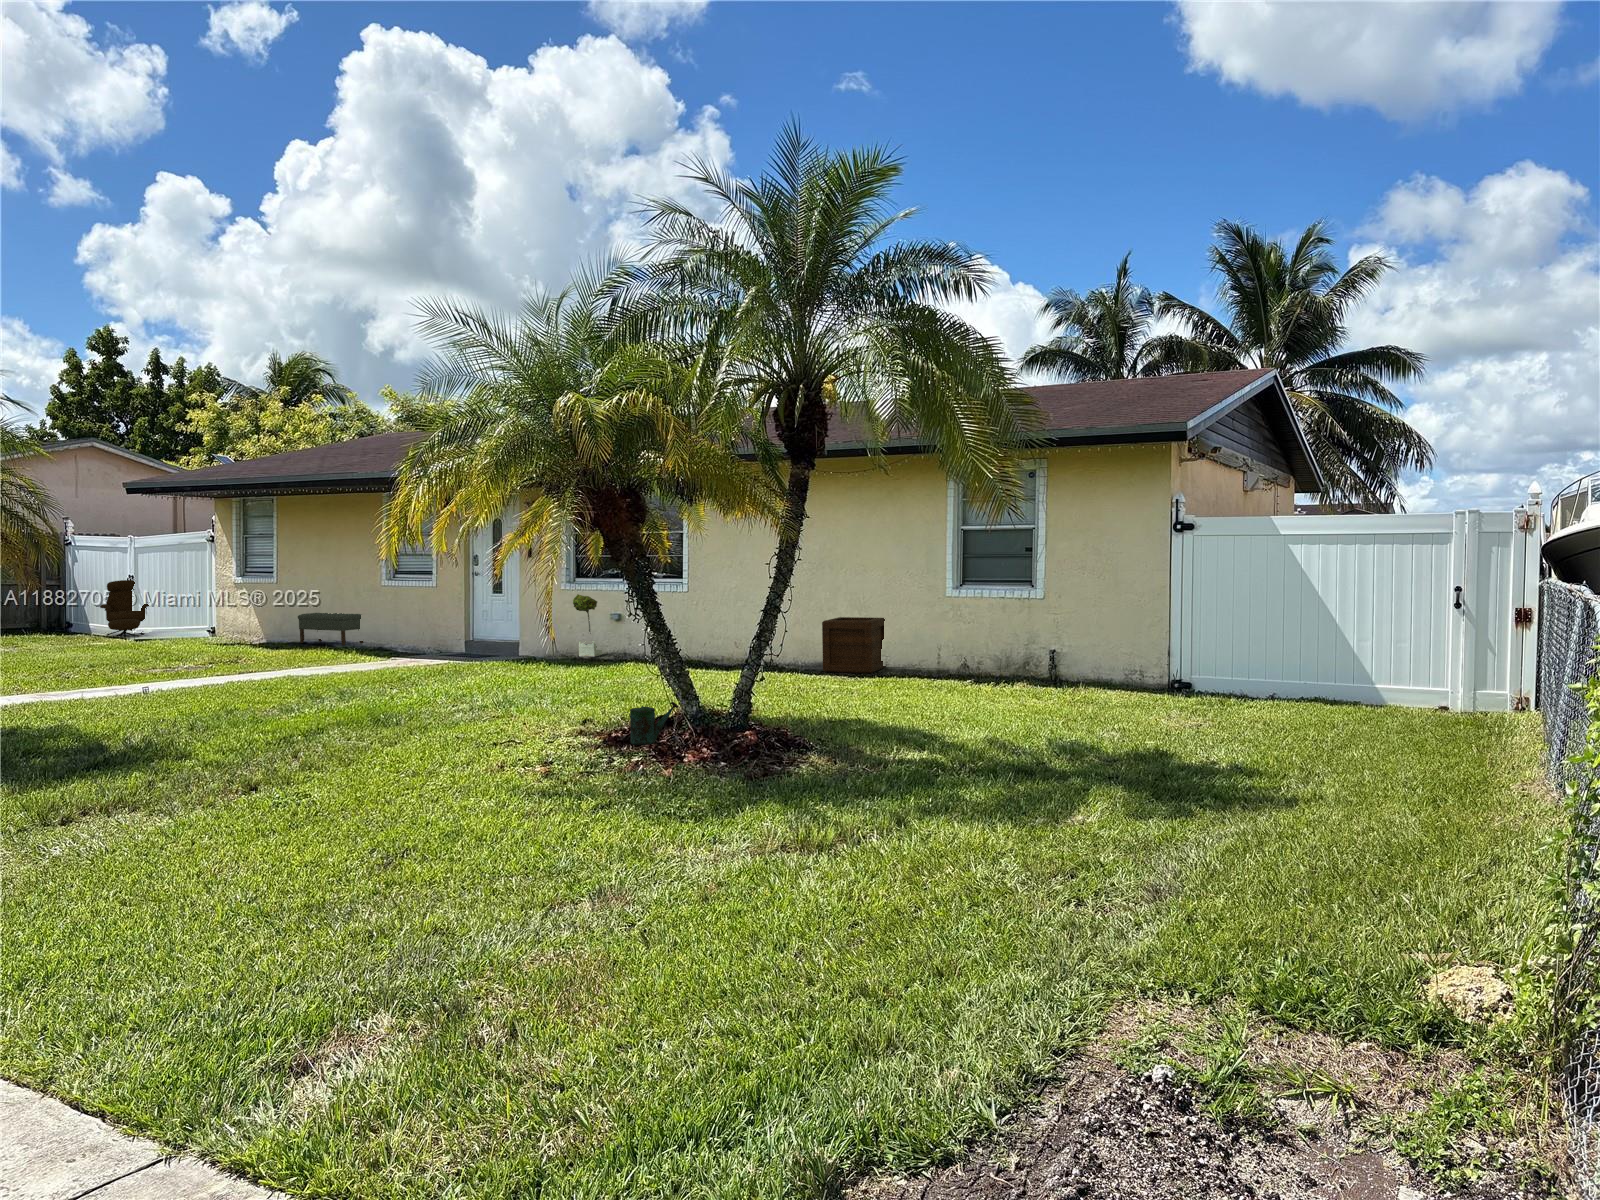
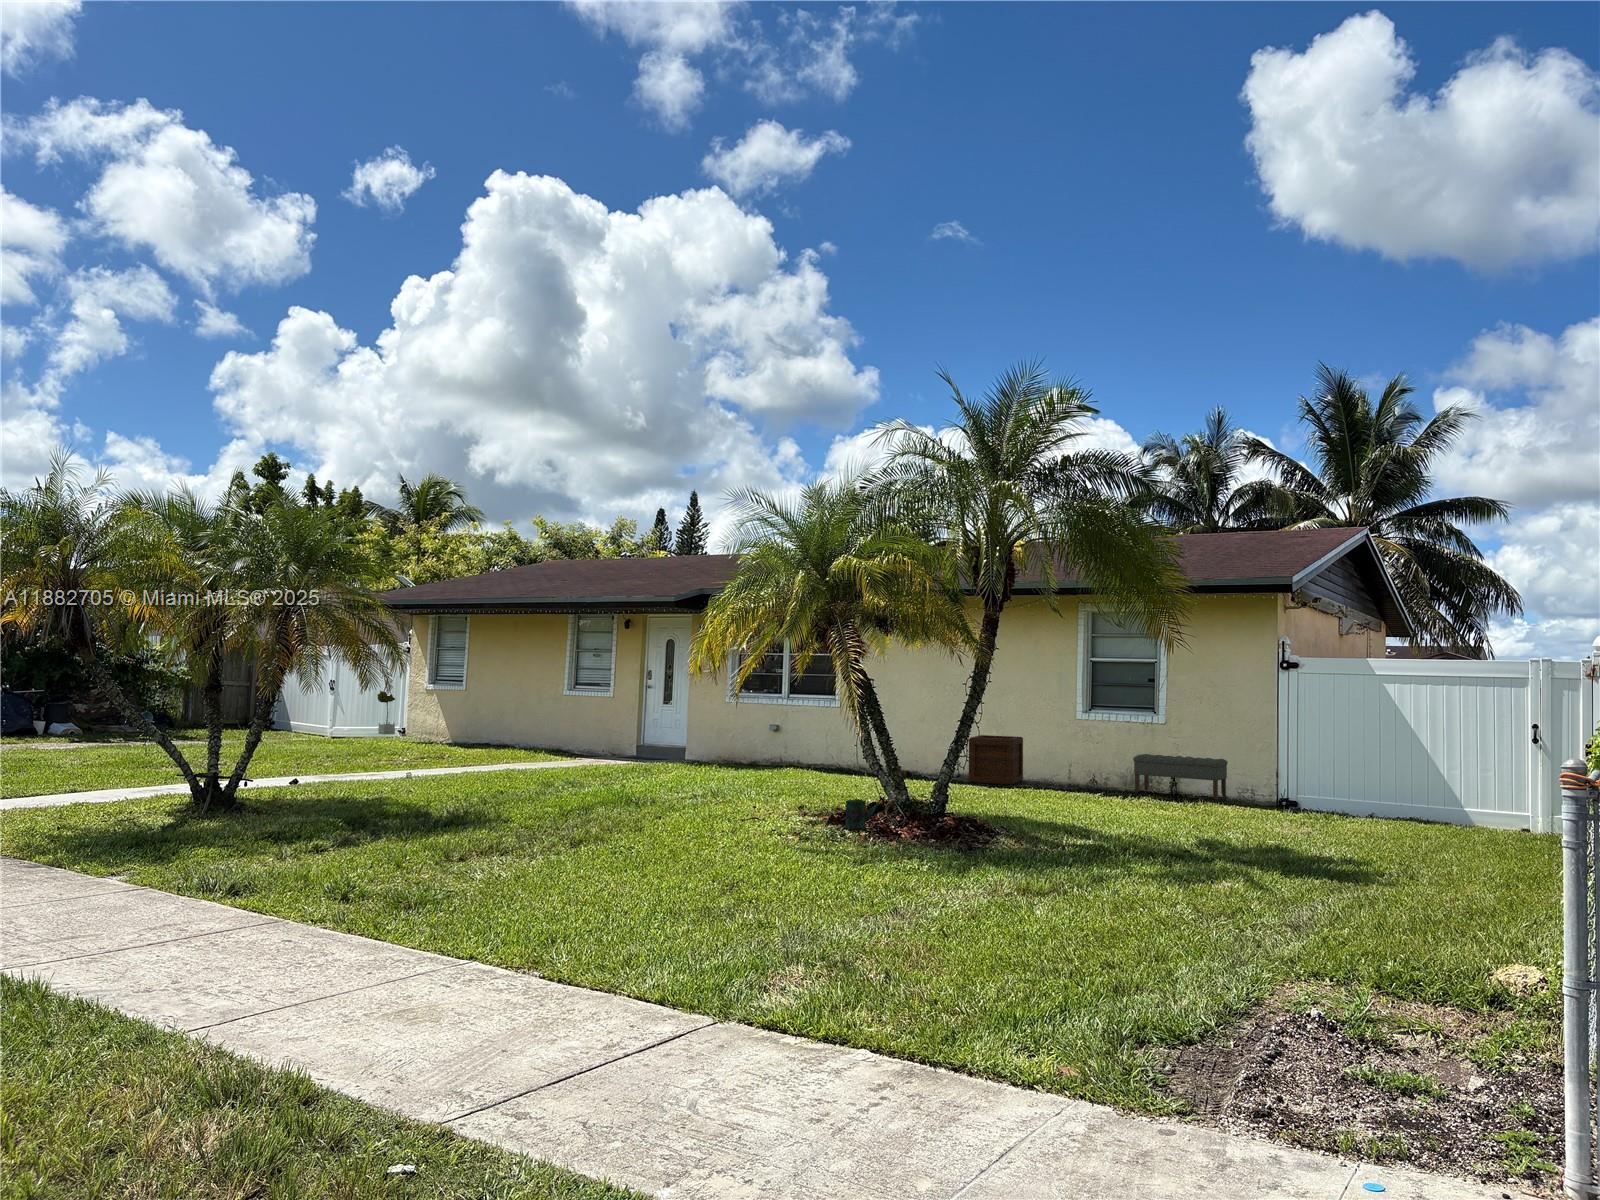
lounge chair: present [100,580,150,638] -> none [301,683,344,734]
potted tree: present [573,594,602,657] -> present [377,691,395,734]
bench: present [298,613,363,645] -> present [1133,754,1228,800]

